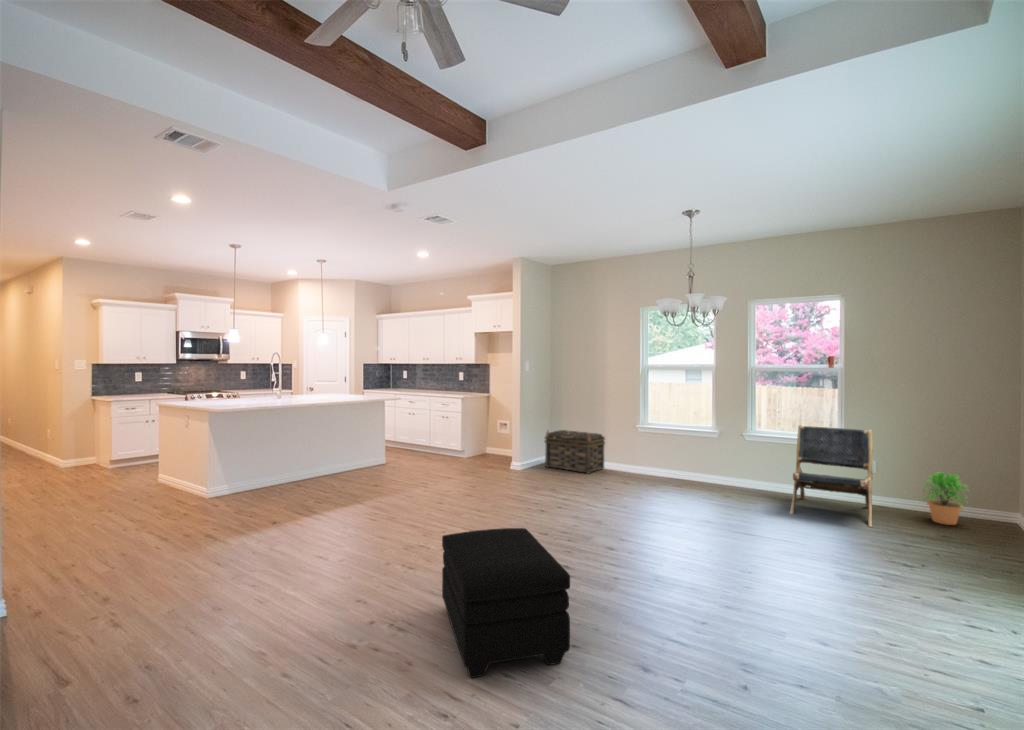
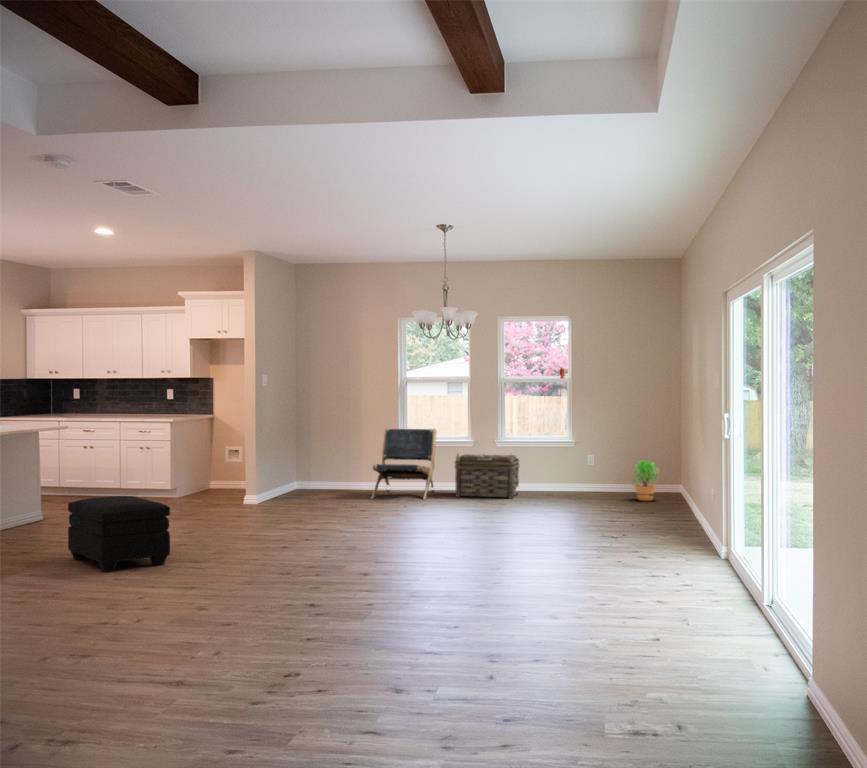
lounge chair: present [790,425,873,527] -> present [371,428,437,499]
basket: present [545,430,605,474] -> present [455,454,519,499]
ottoman: present [442,528,570,678] -> present [68,496,170,572]

